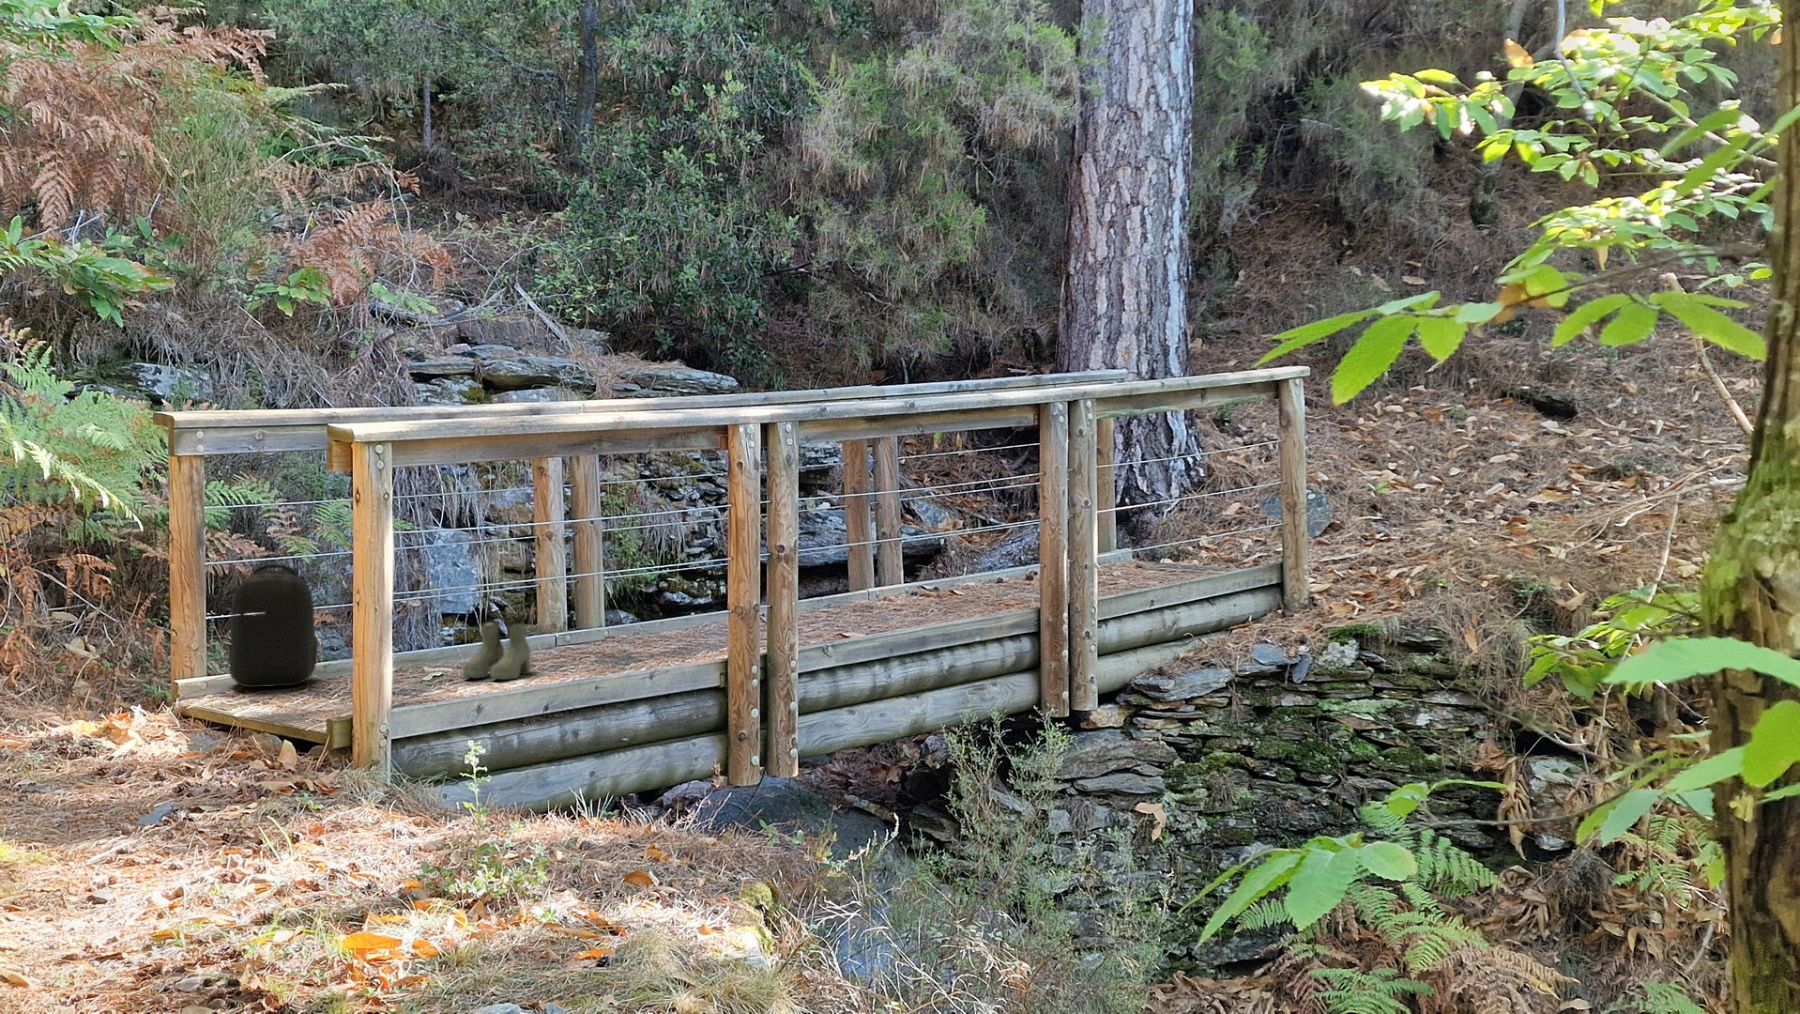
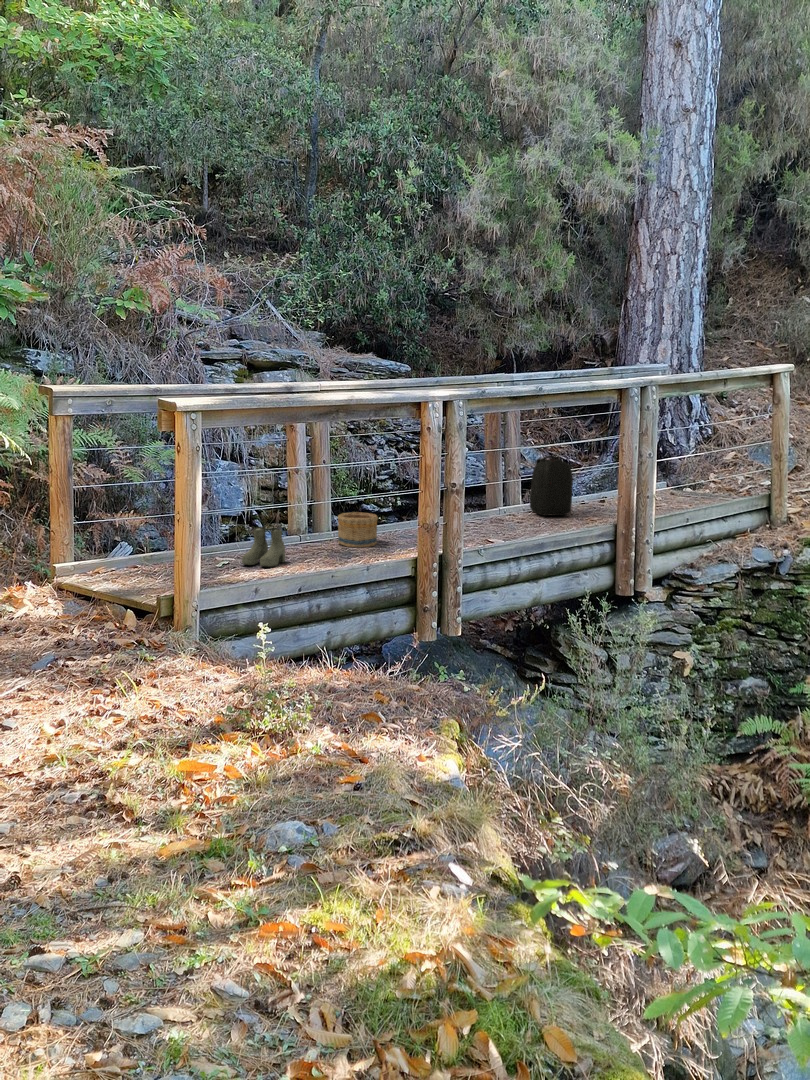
backpack: present [230,564,318,687] -> present [530,456,573,516]
basket: none [615,599,677,651] -> present [338,512,378,547]

